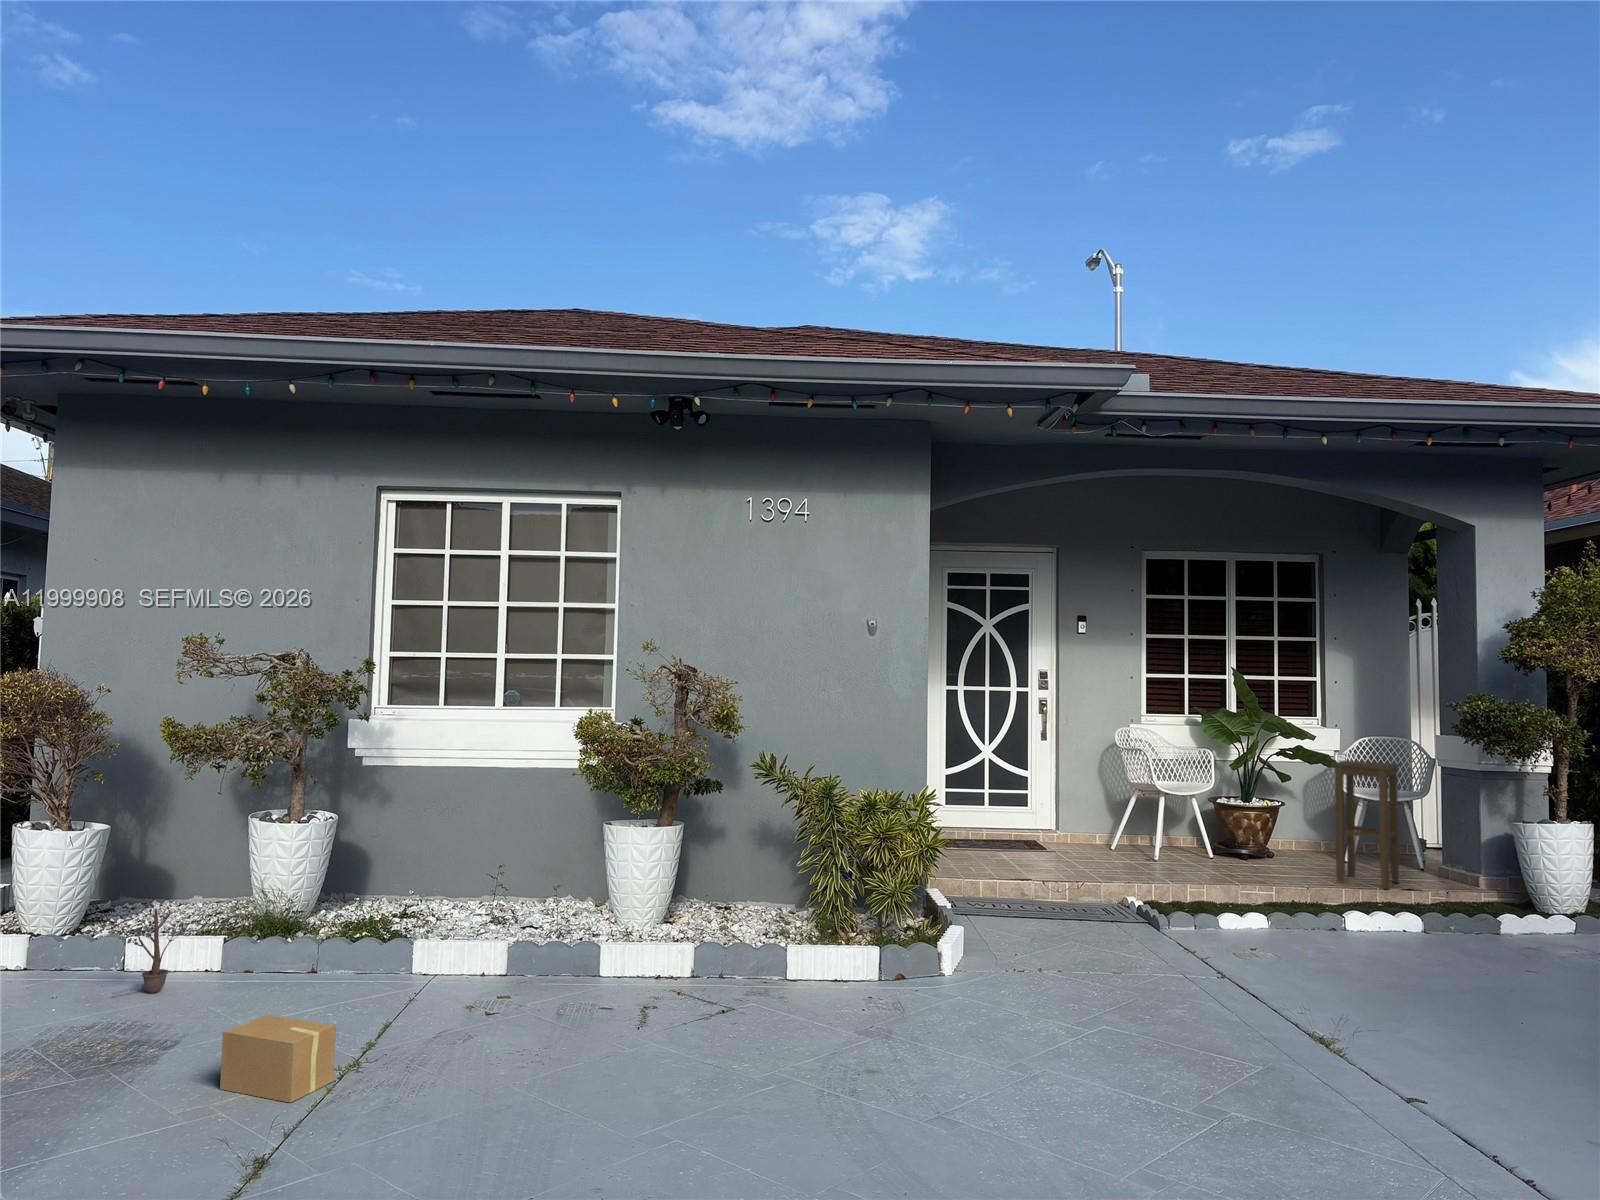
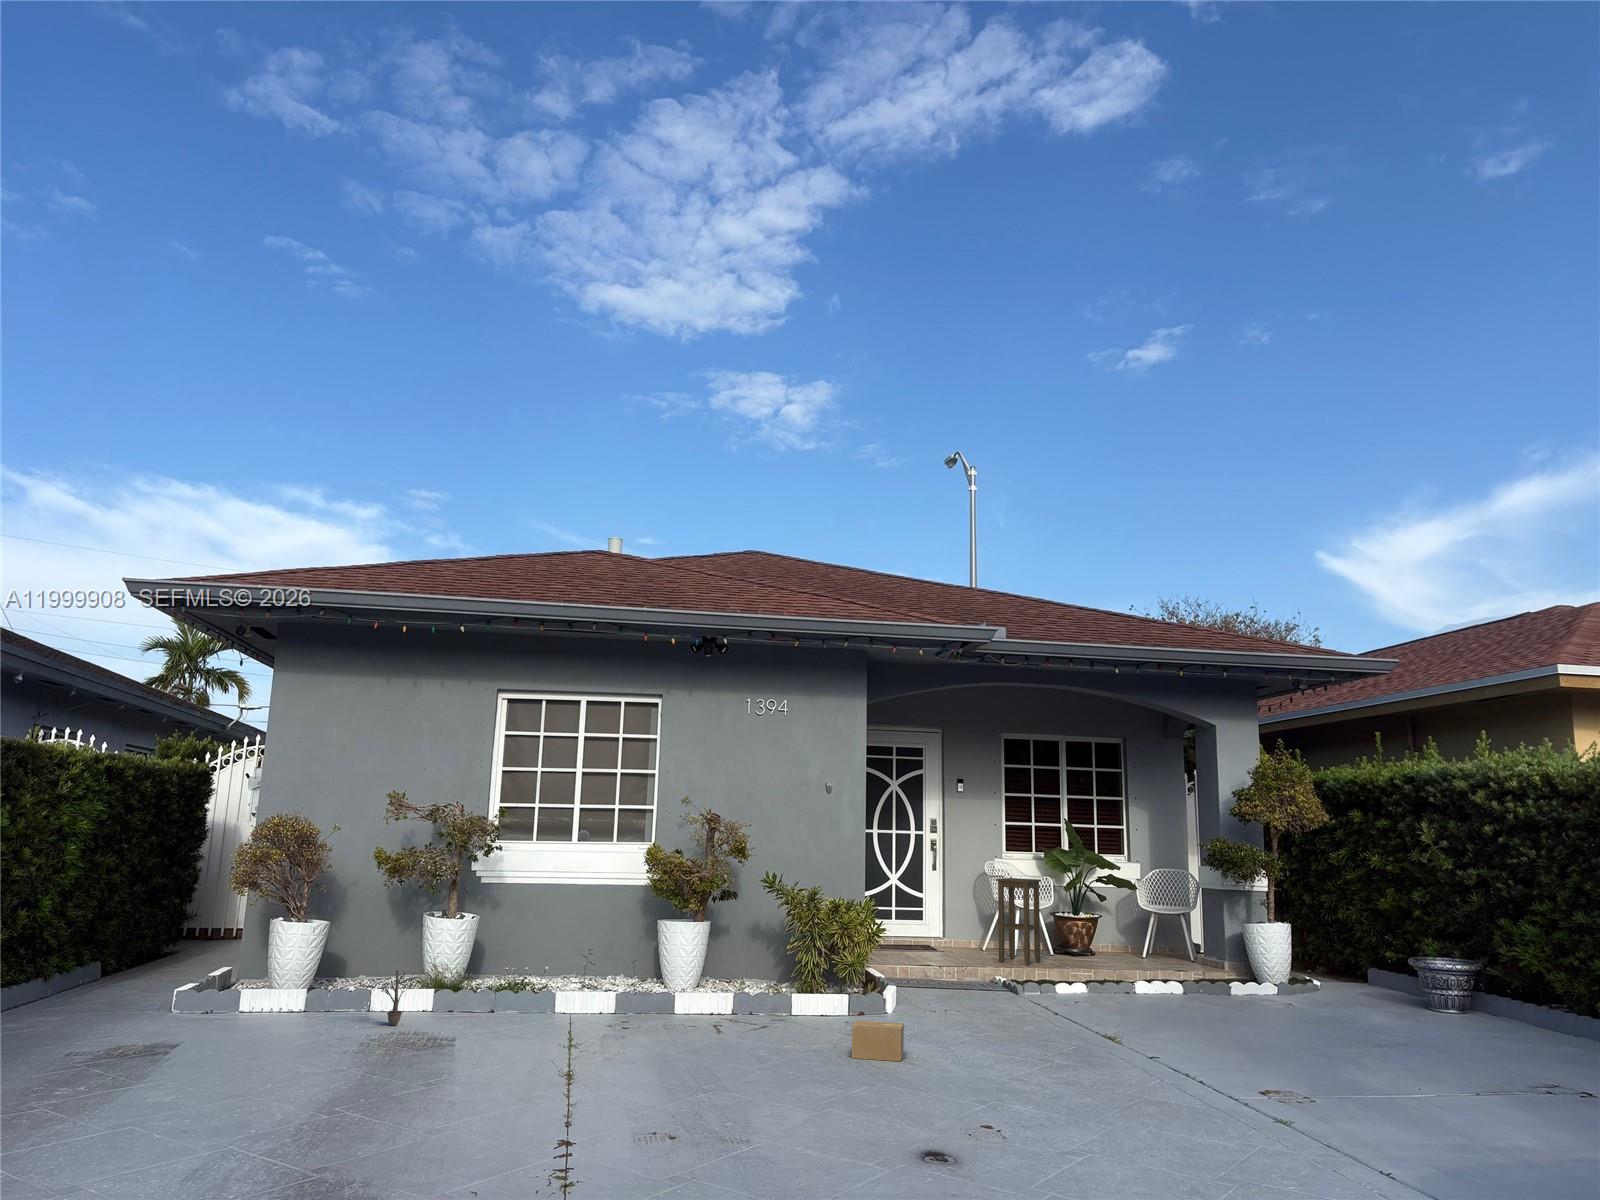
stool: present [1332,760,1400,889] -> present [996,878,1041,965]
cardboard box: present [220,1015,336,1103] -> present [852,1021,904,1061]

